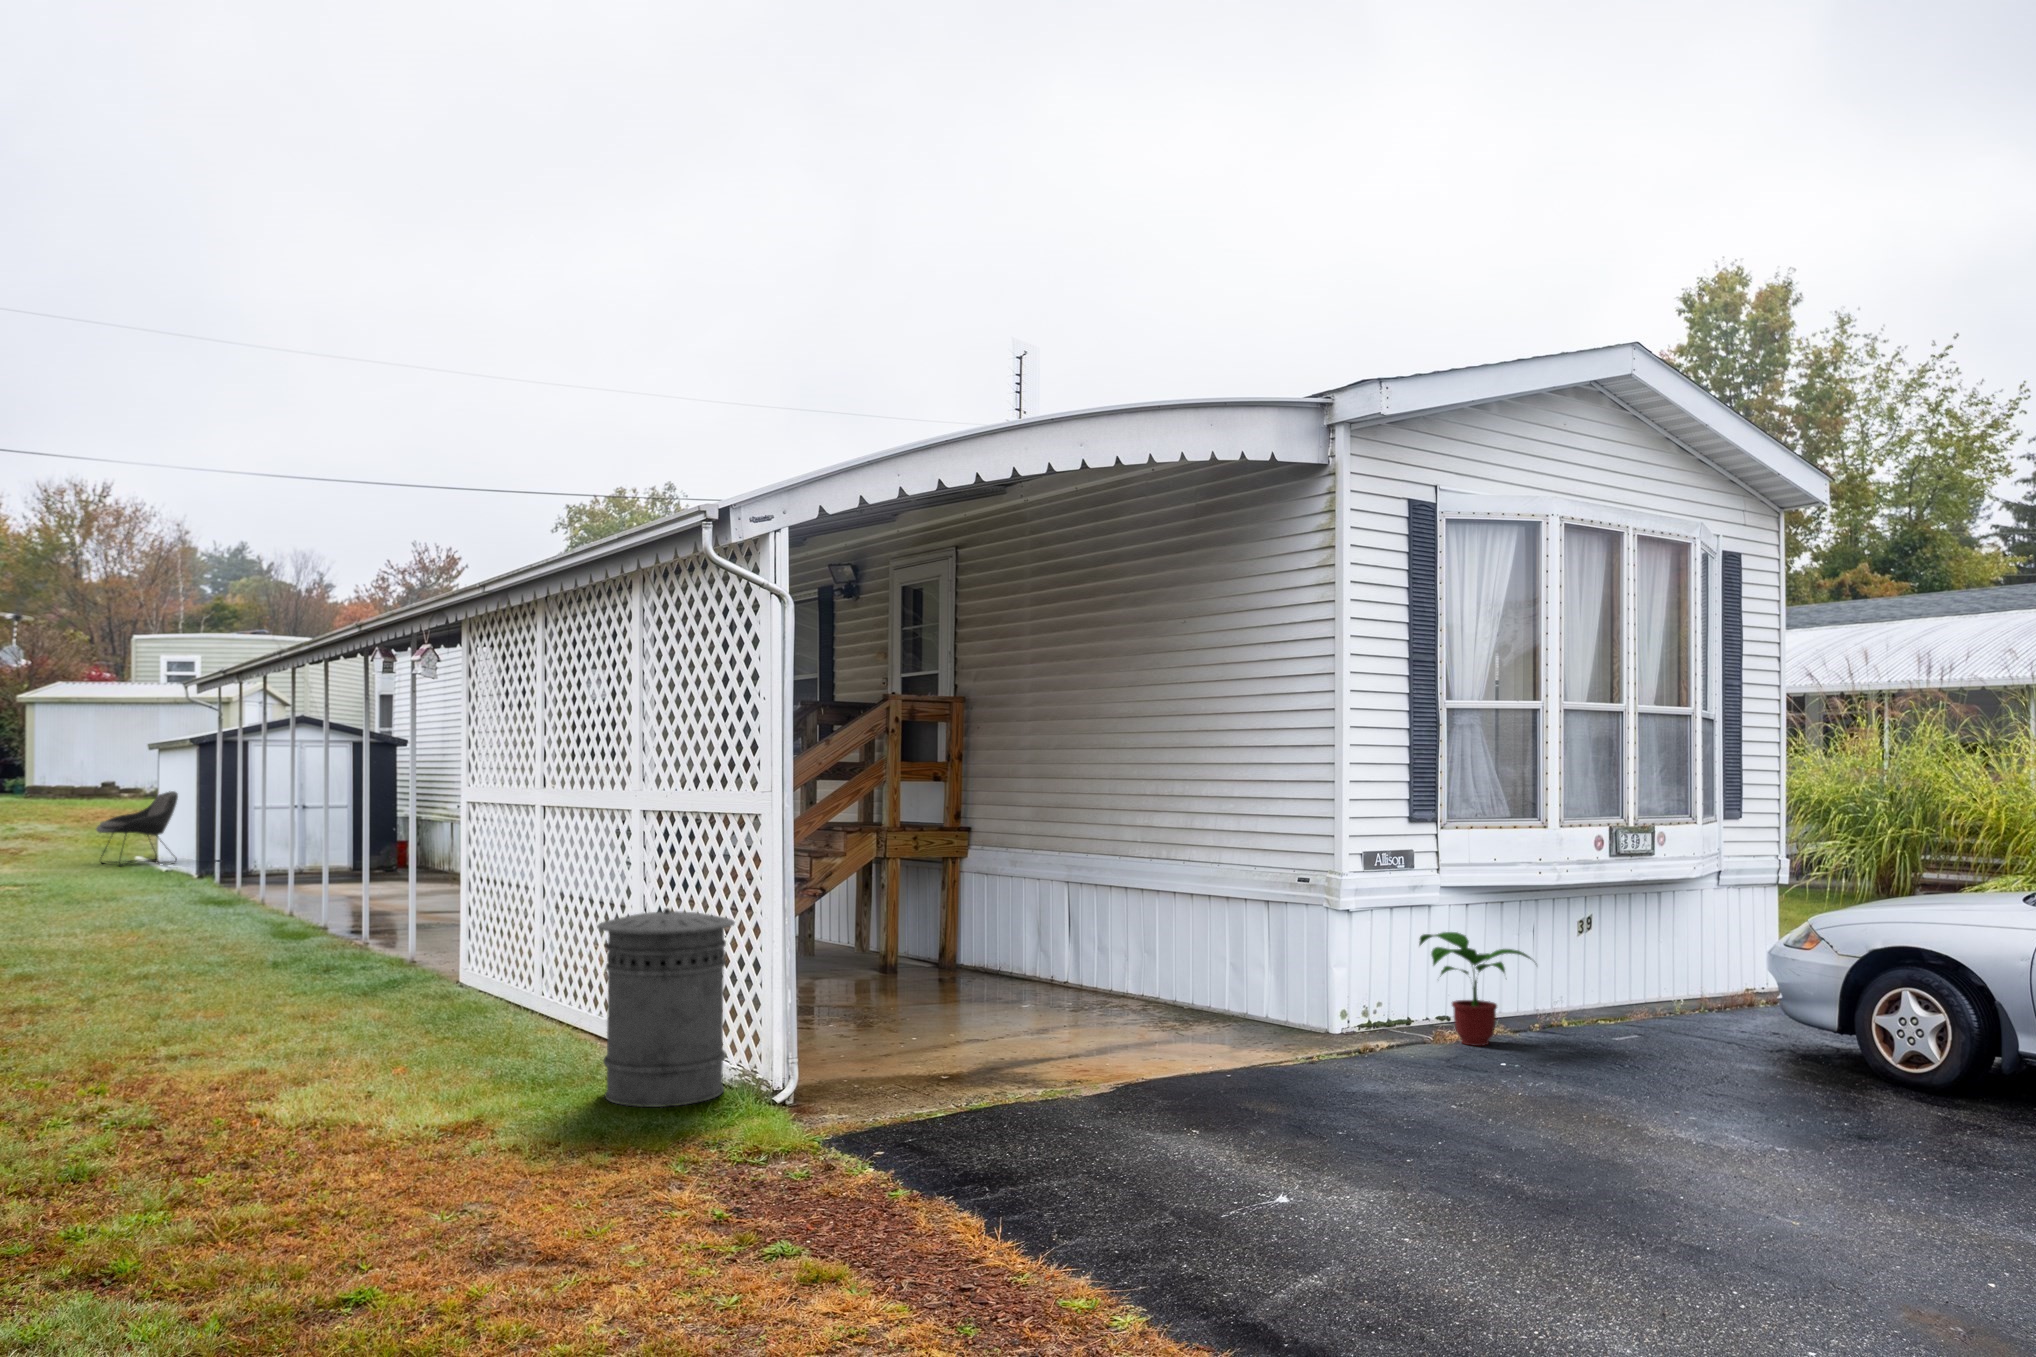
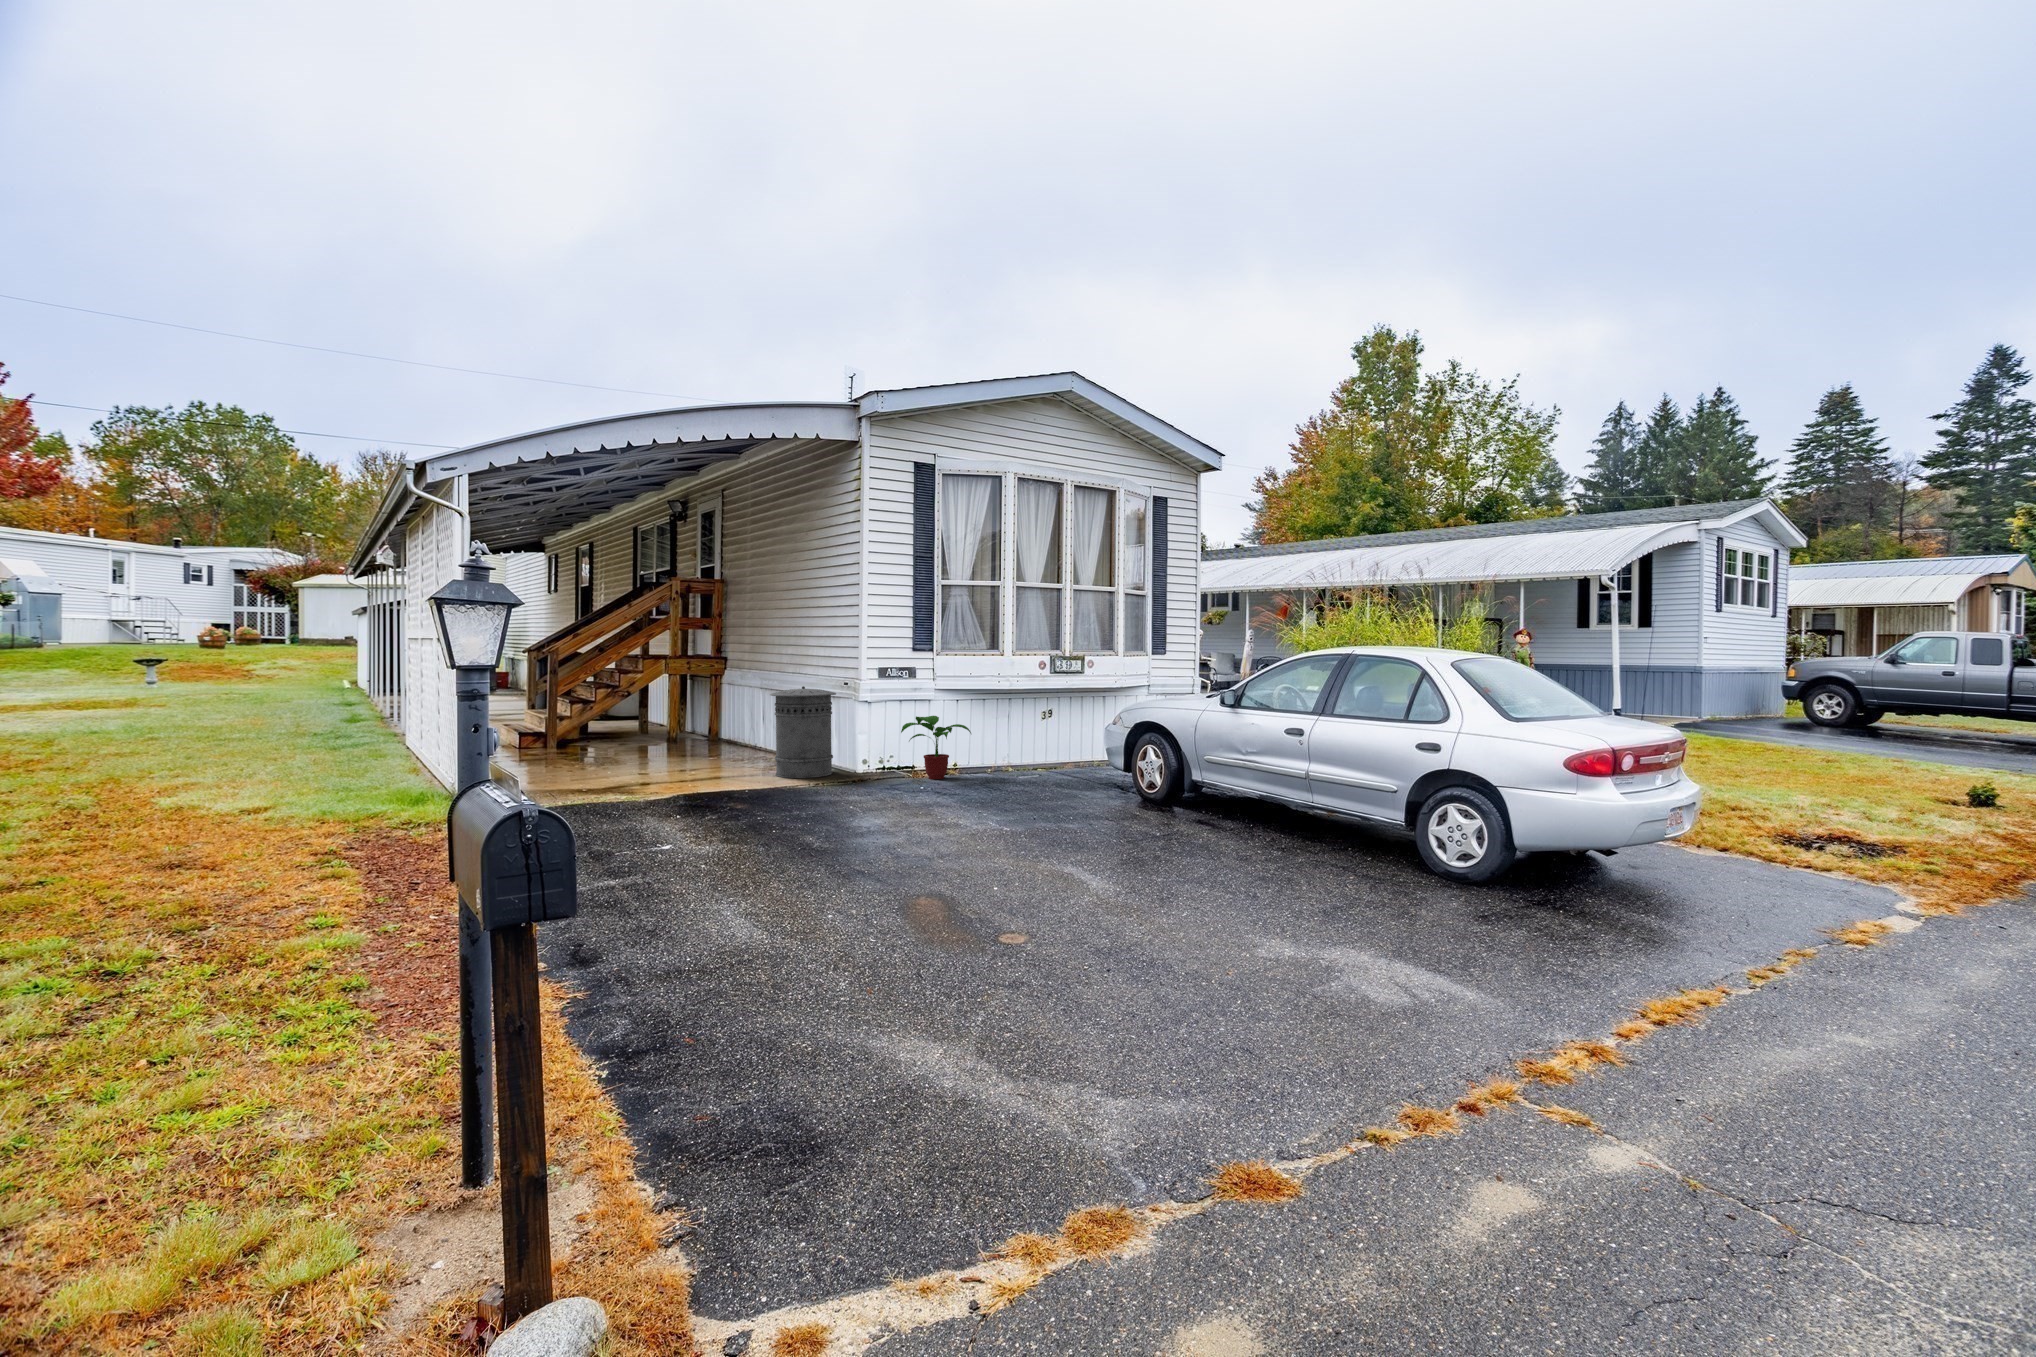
lounge chair: present [96,791,178,866] -> none [308,657,359,702]
trash can: present [597,908,735,1107] -> present [770,686,836,778]

